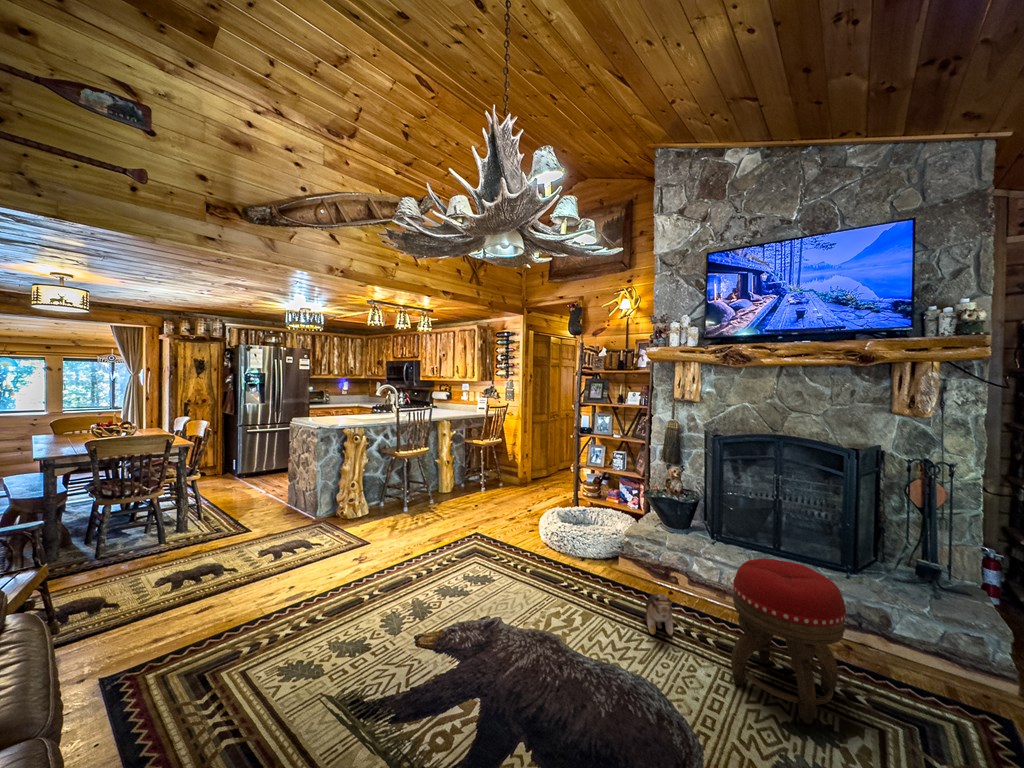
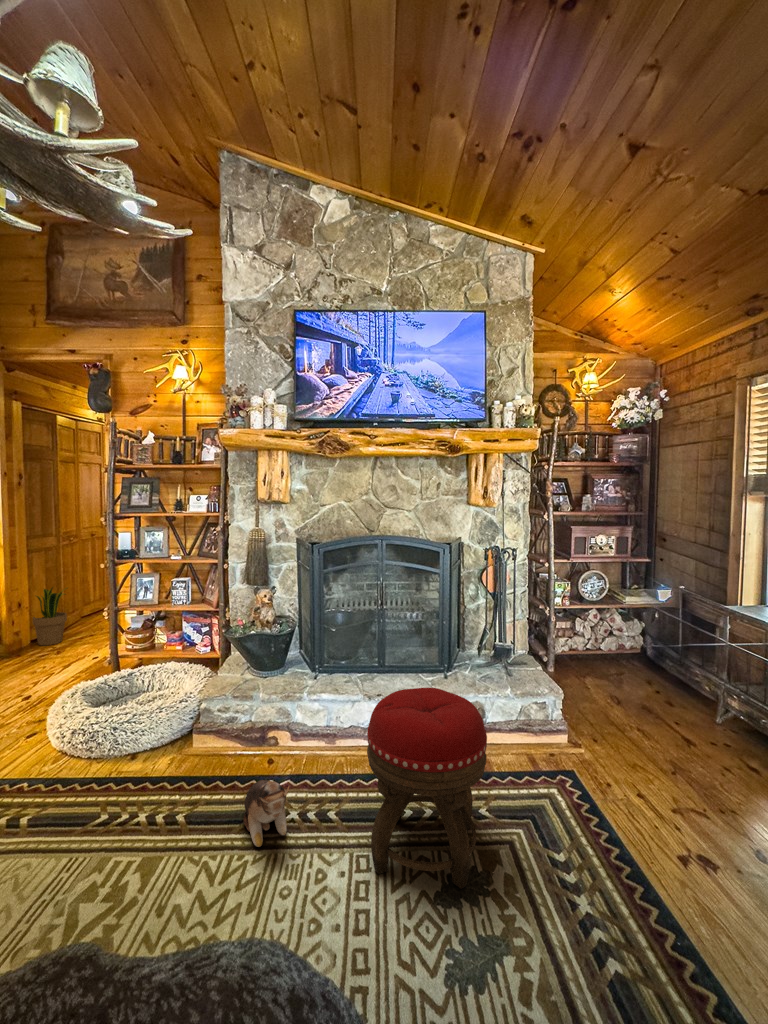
potted plant: none [533,448,553,486] -> present [33,587,67,645]

